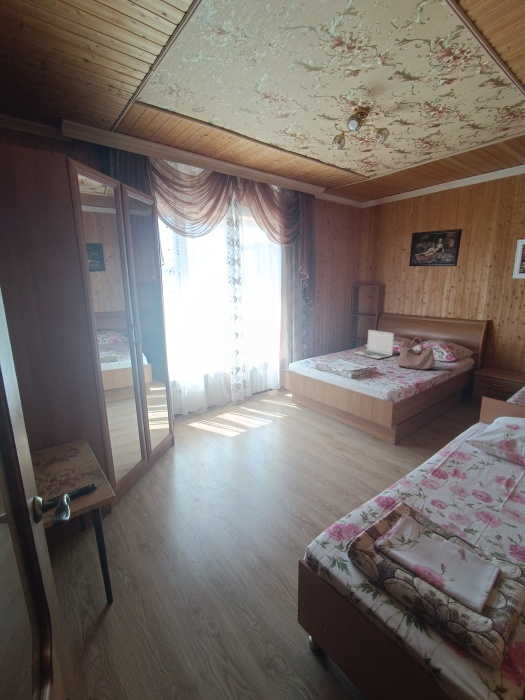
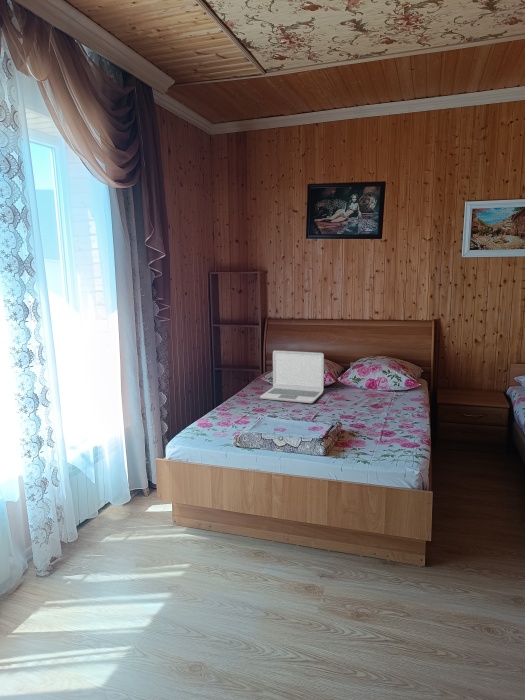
handbag: present [398,337,435,370] -> none [354,358,411,413]

